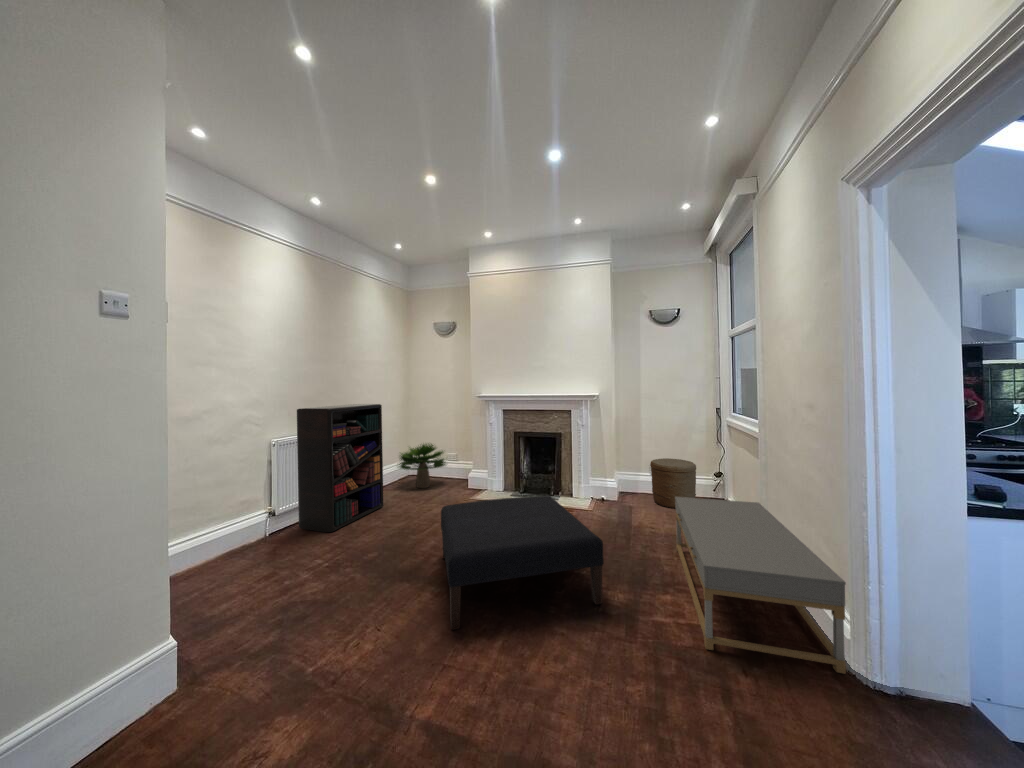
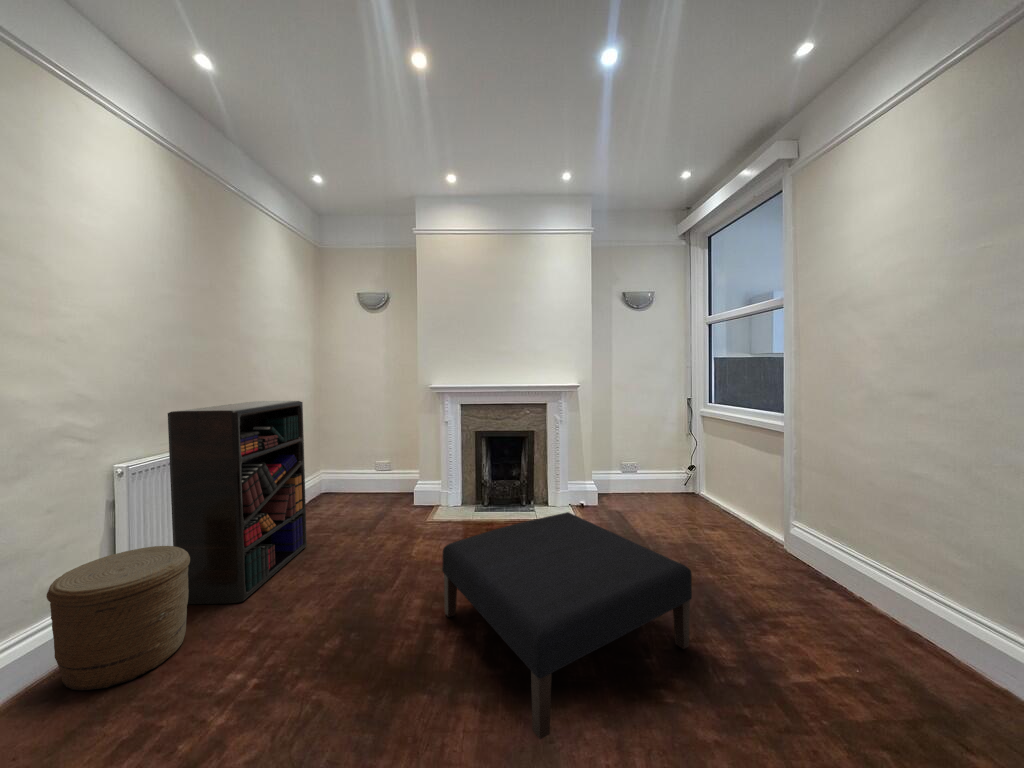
potted plant: present [399,444,446,488] -> none [308,449,385,512]
woven basket: present [650,458,696,508] -> present [46,546,190,690]
coffee table: present [675,497,846,674] -> none [701,498,967,683]

